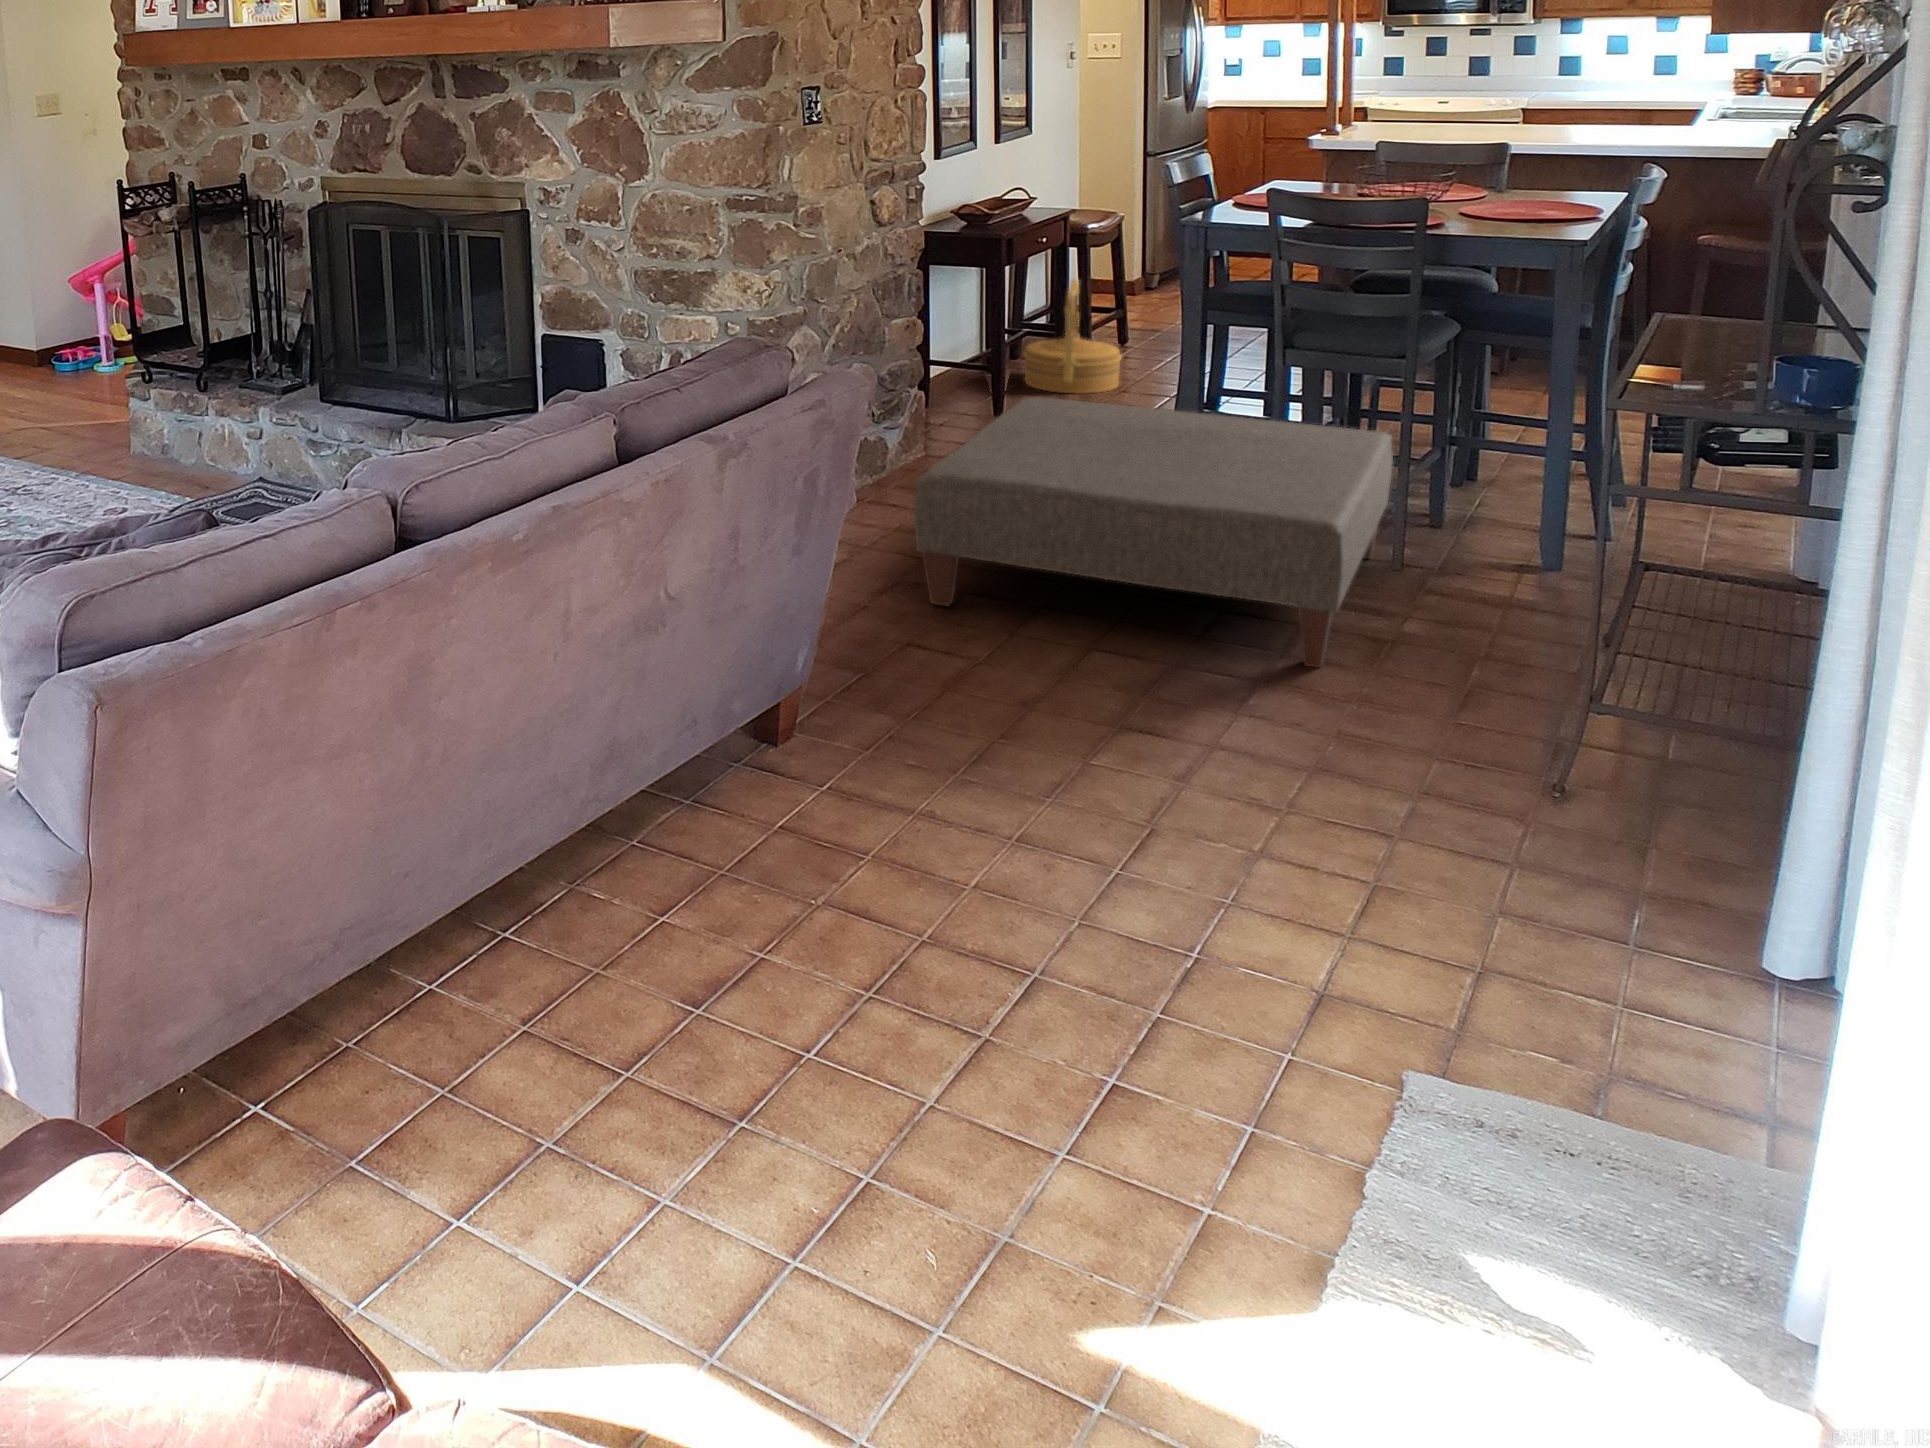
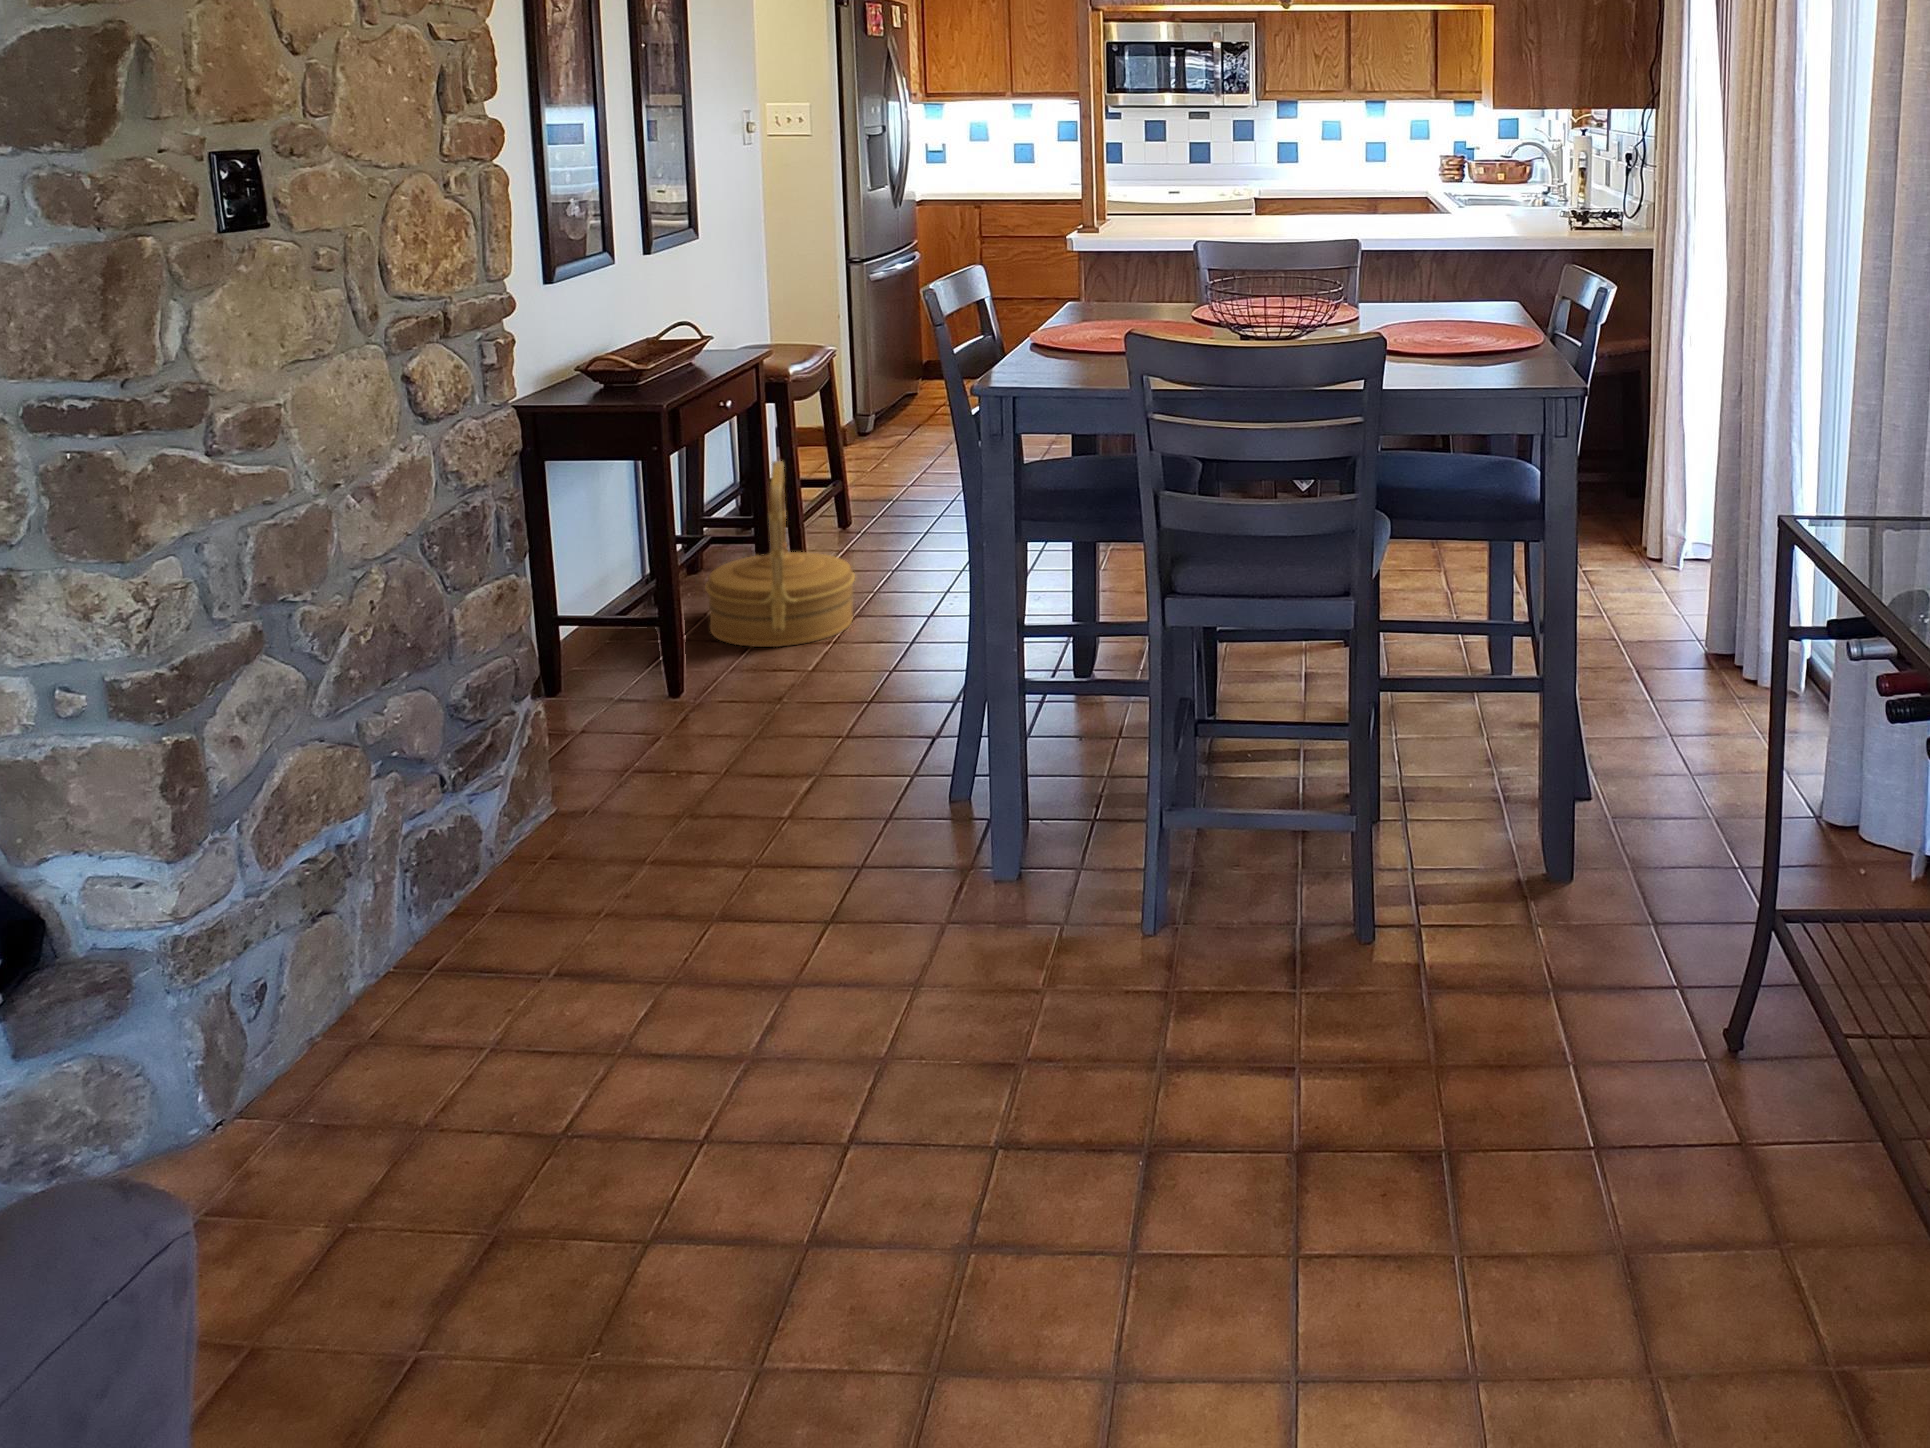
ottoman: present [914,398,1393,668] -> none [497,734,1393,1341]

